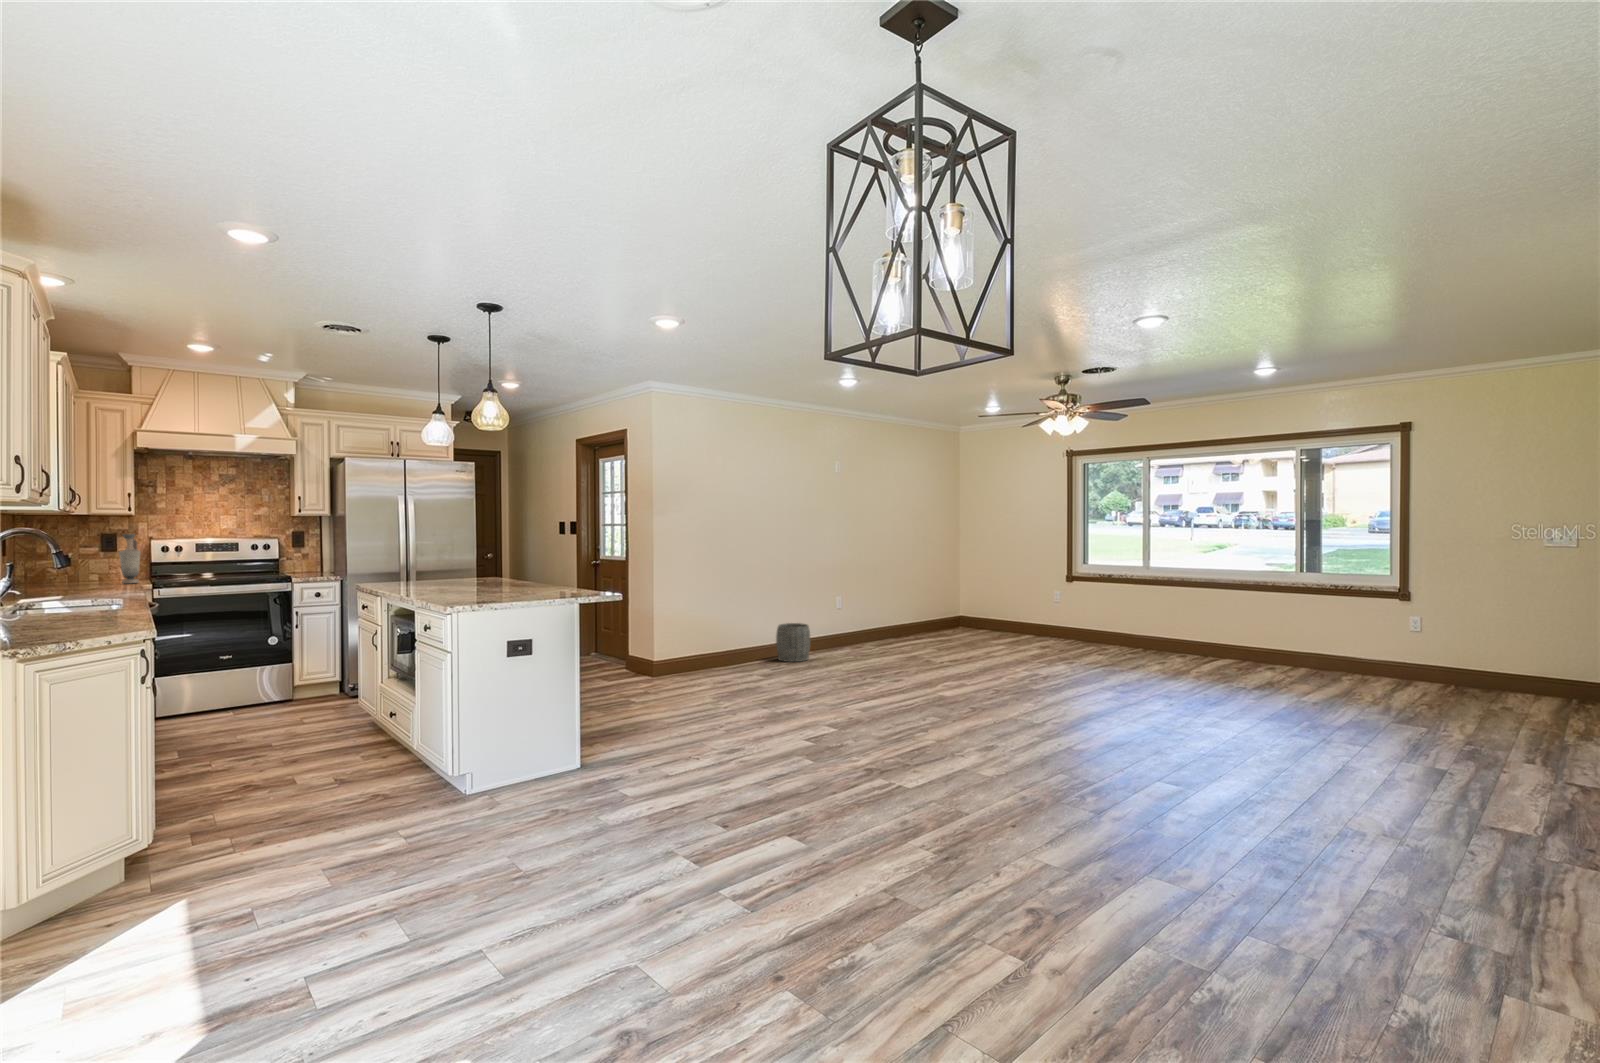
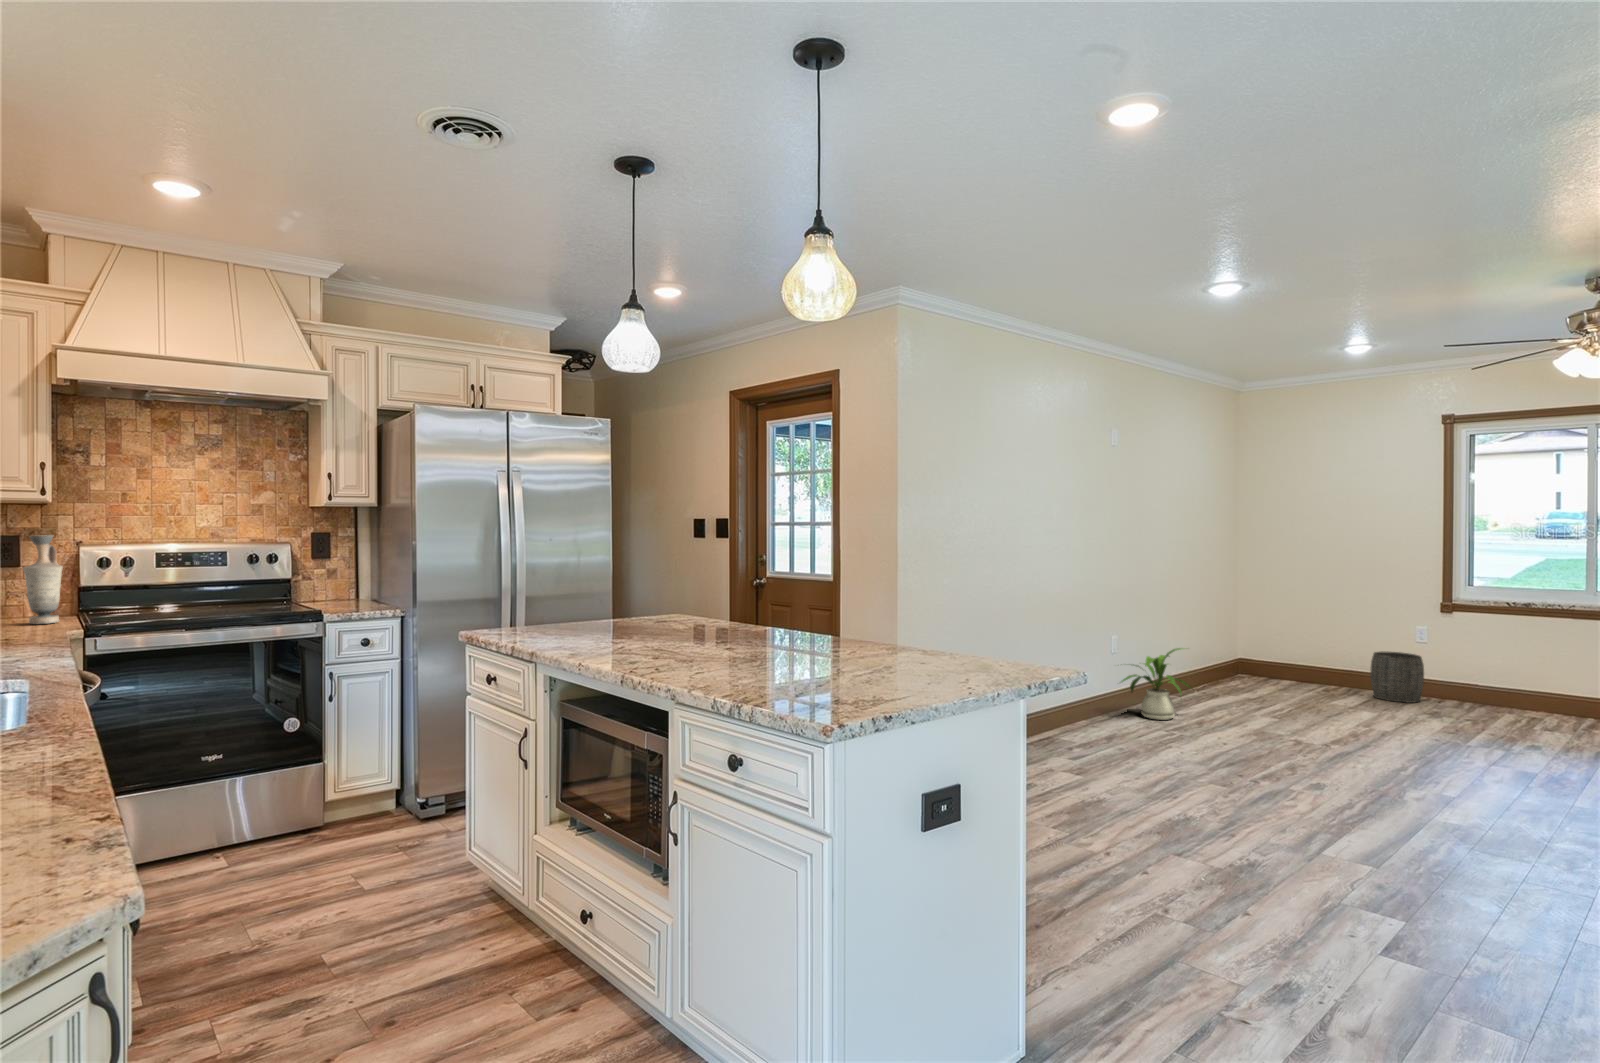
house plant: none [835,604,886,651] -> present [1121,648,1190,720]
woven basket: present [776,623,810,662] -> present [1370,651,1424,703]

